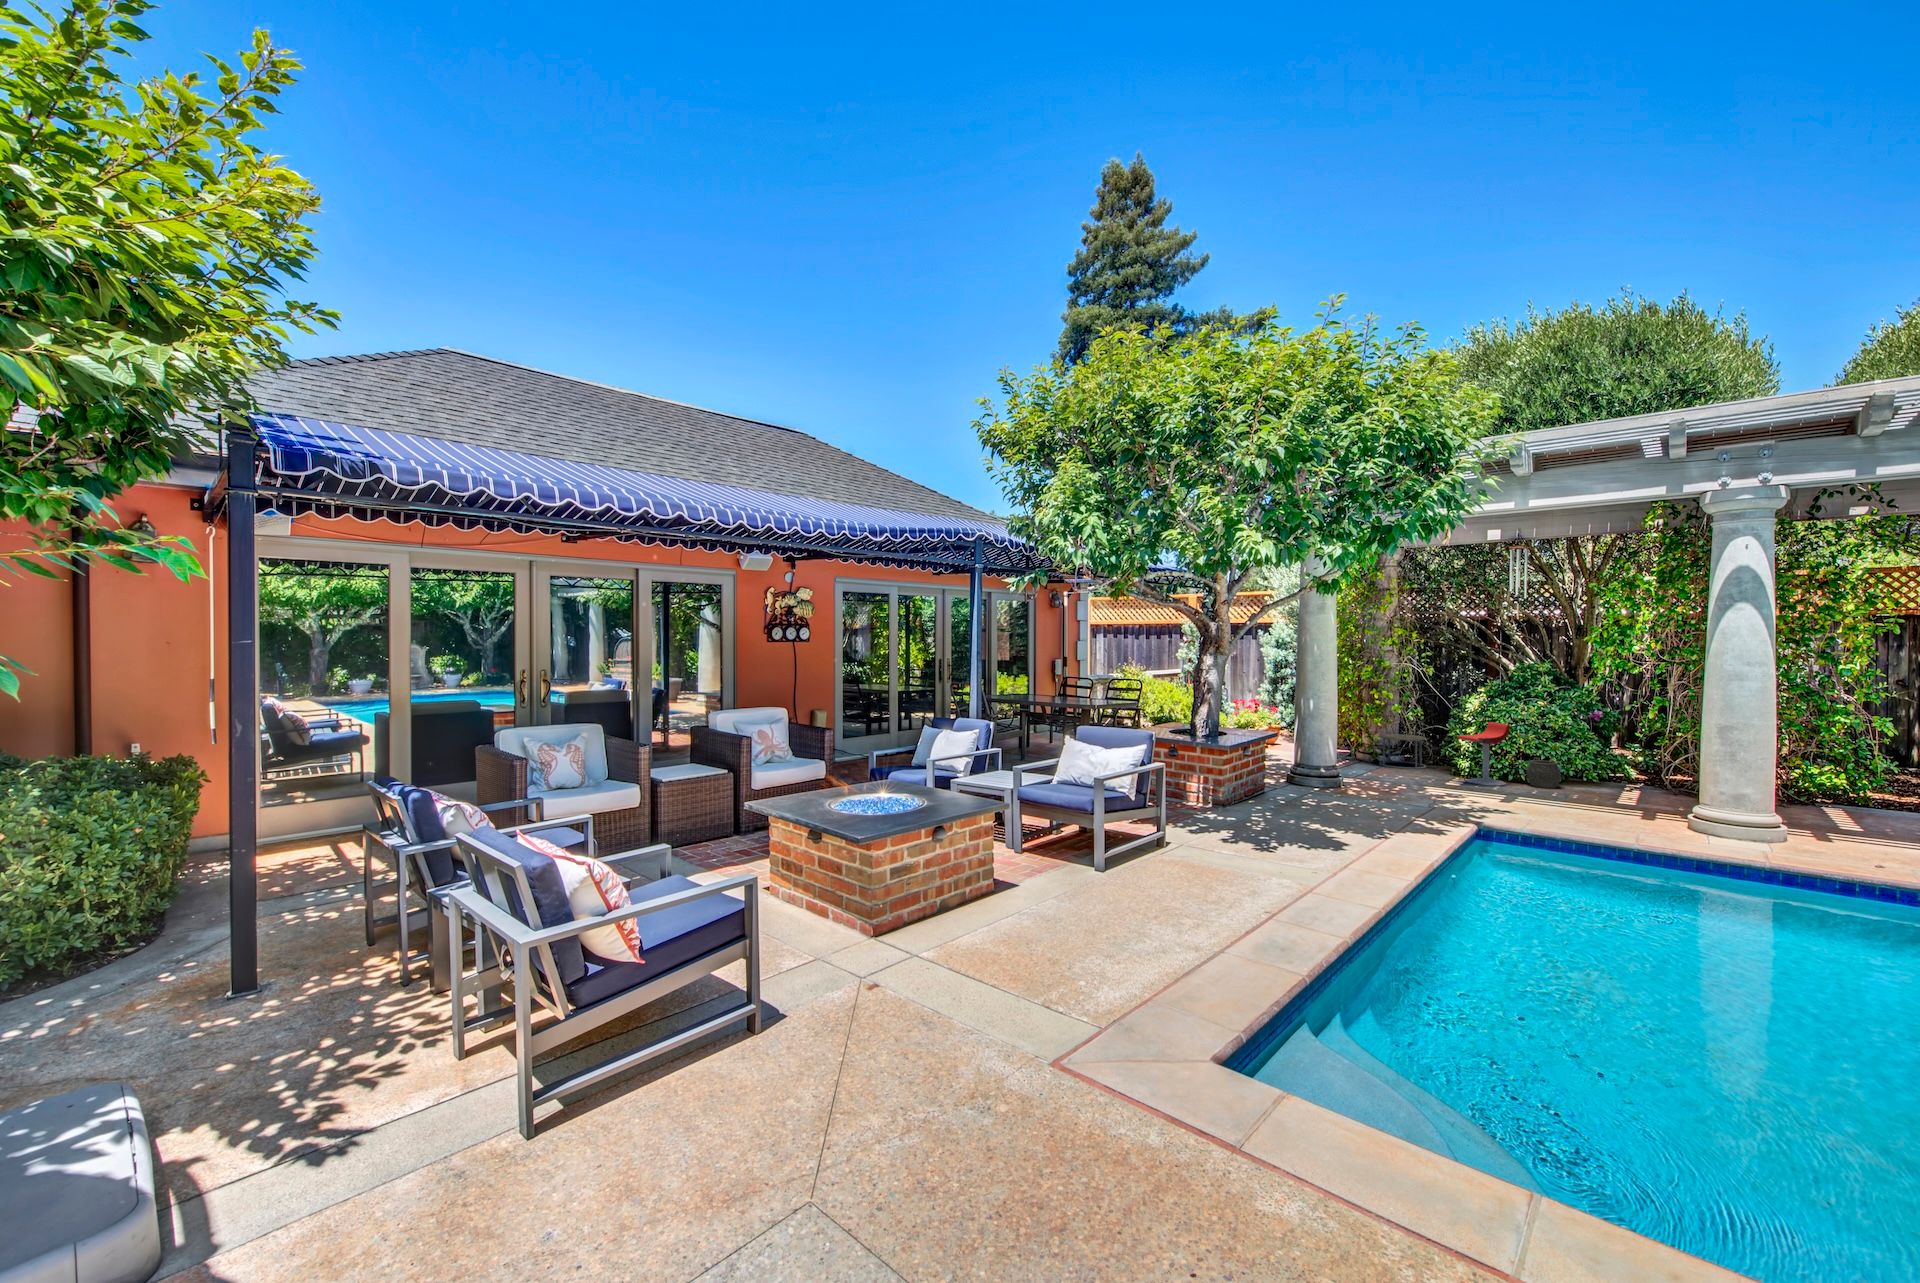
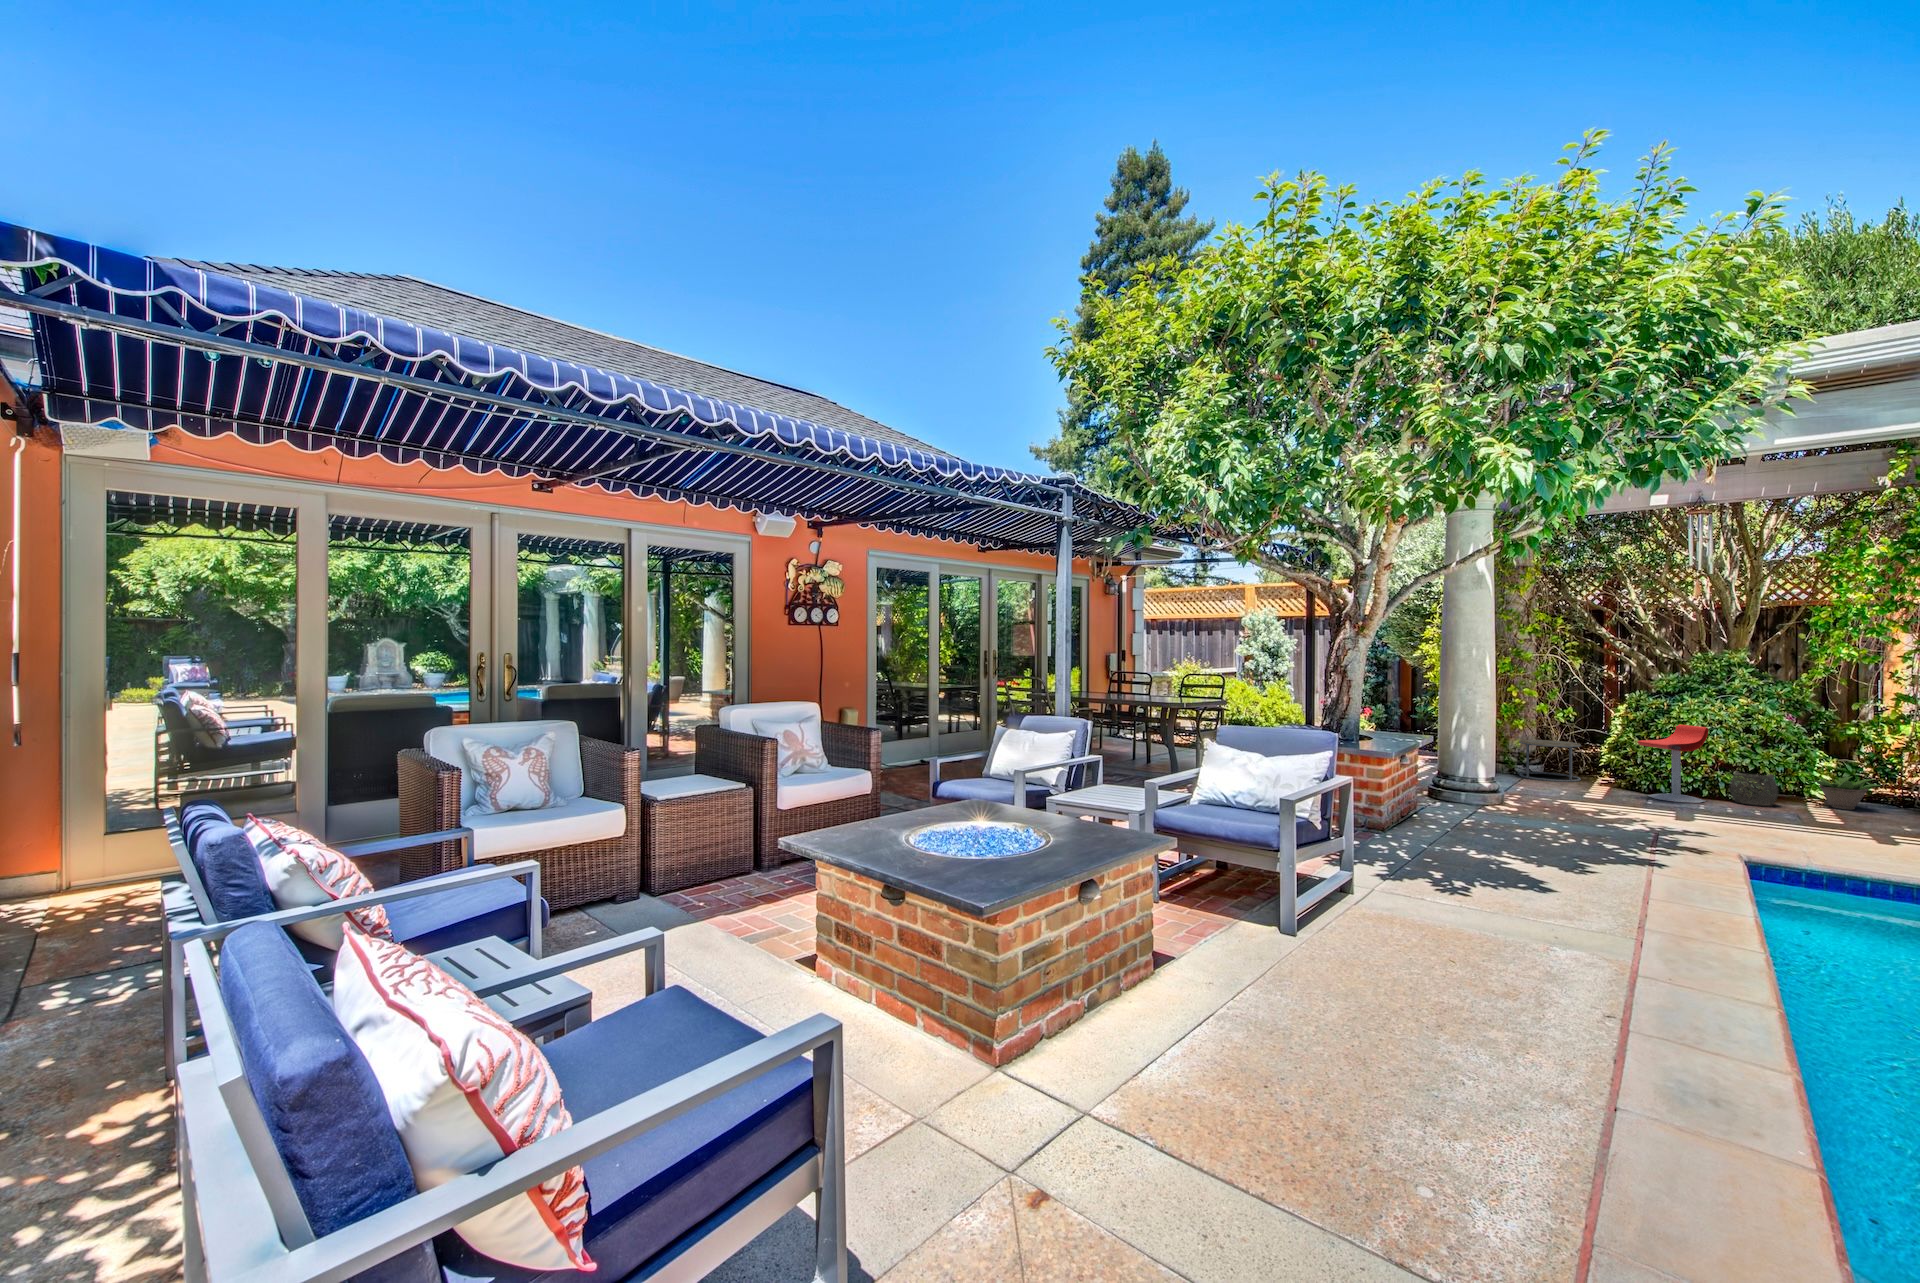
decorative plant: none [1583,764,1635,790] -> present [1808,776,1880,810]

